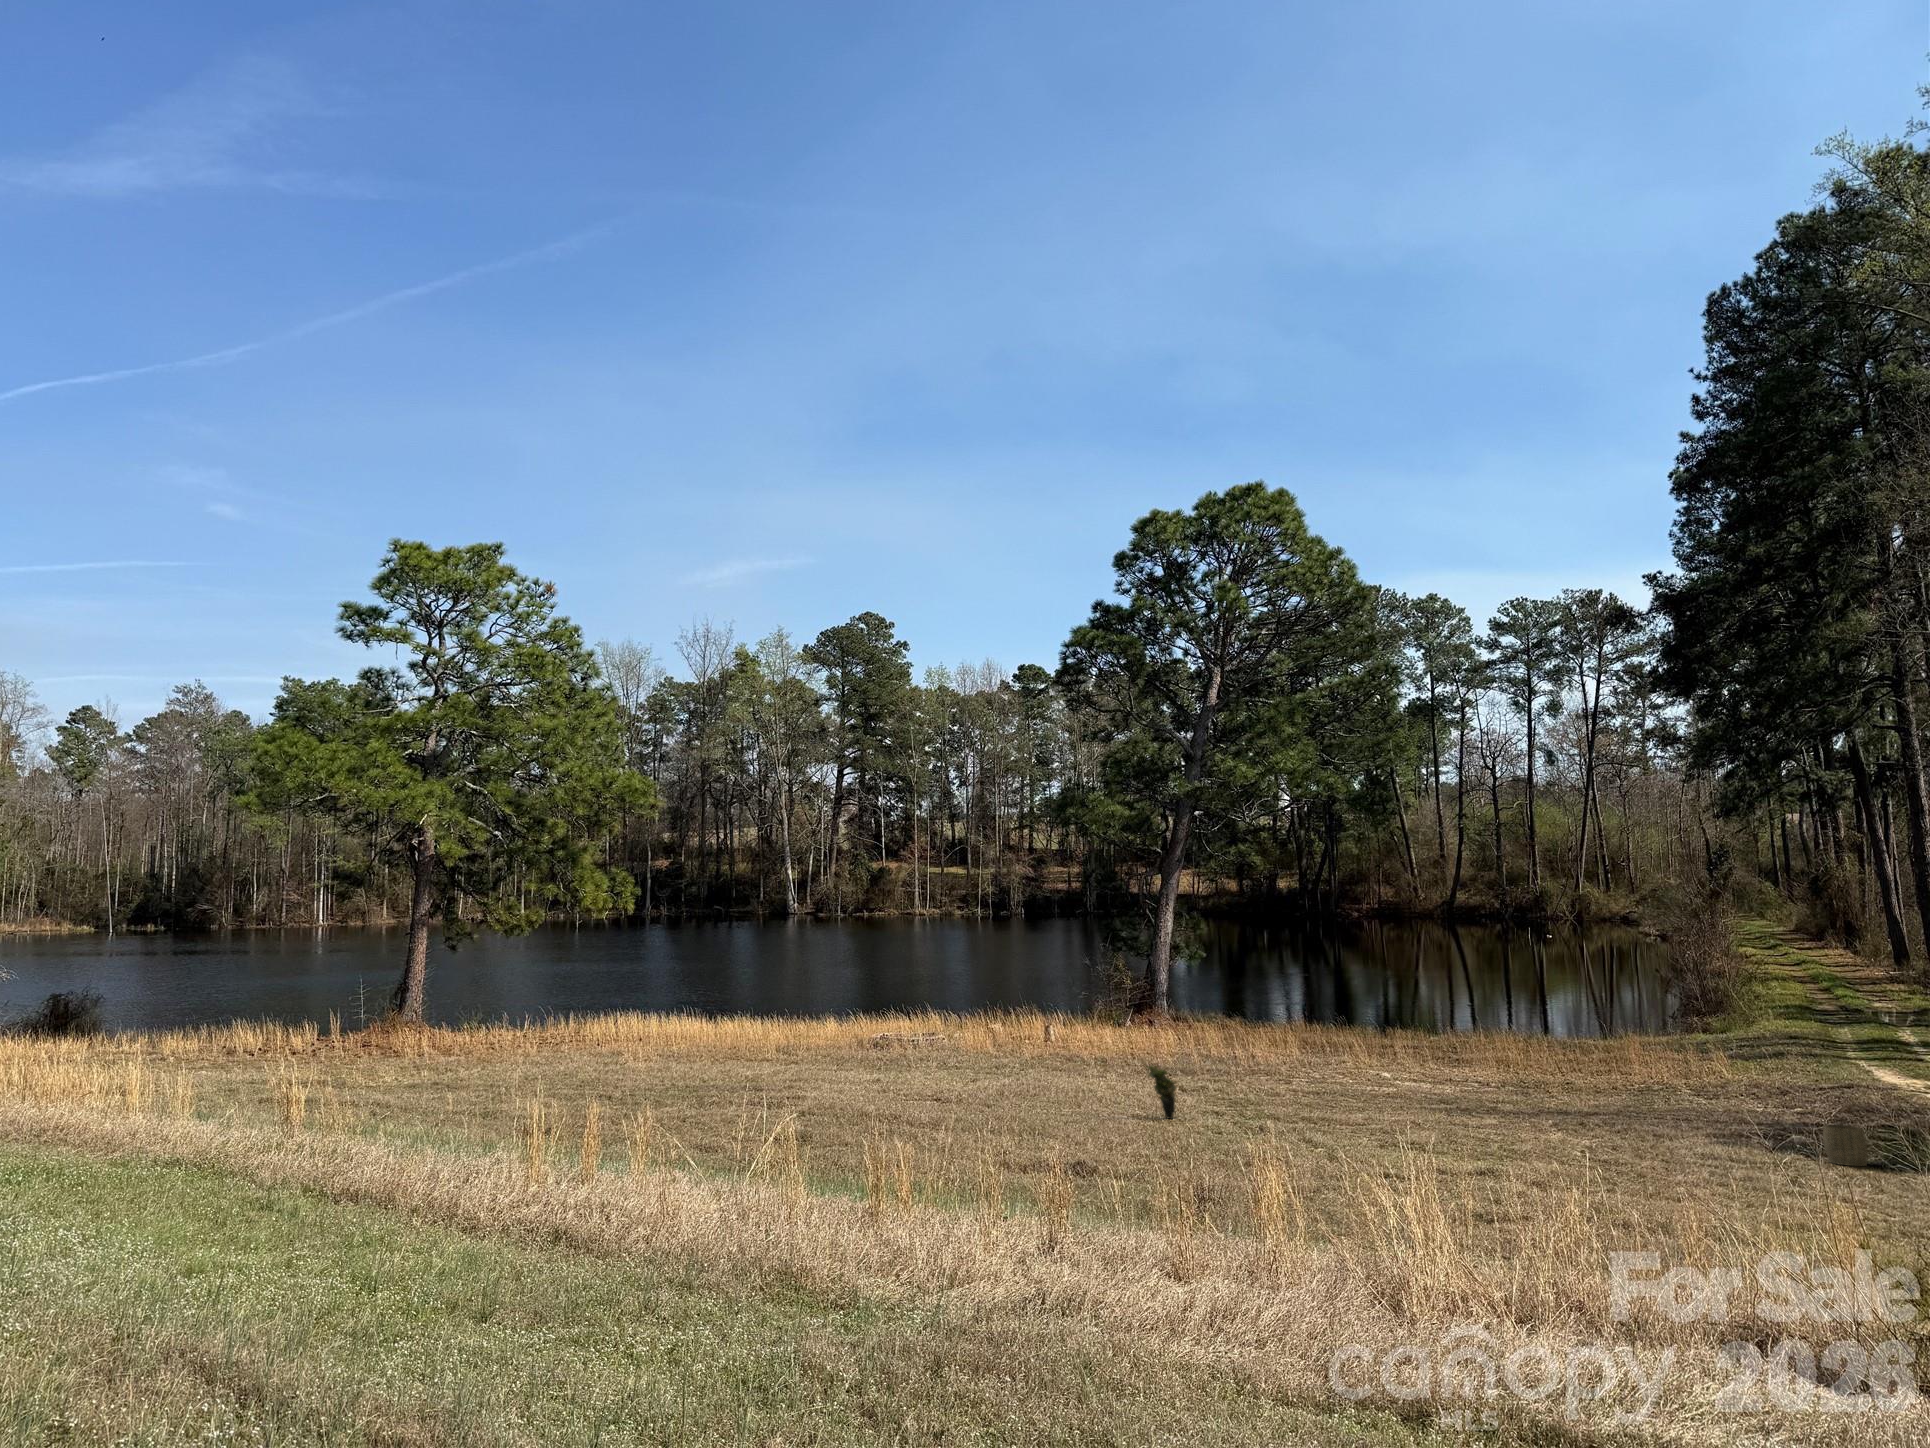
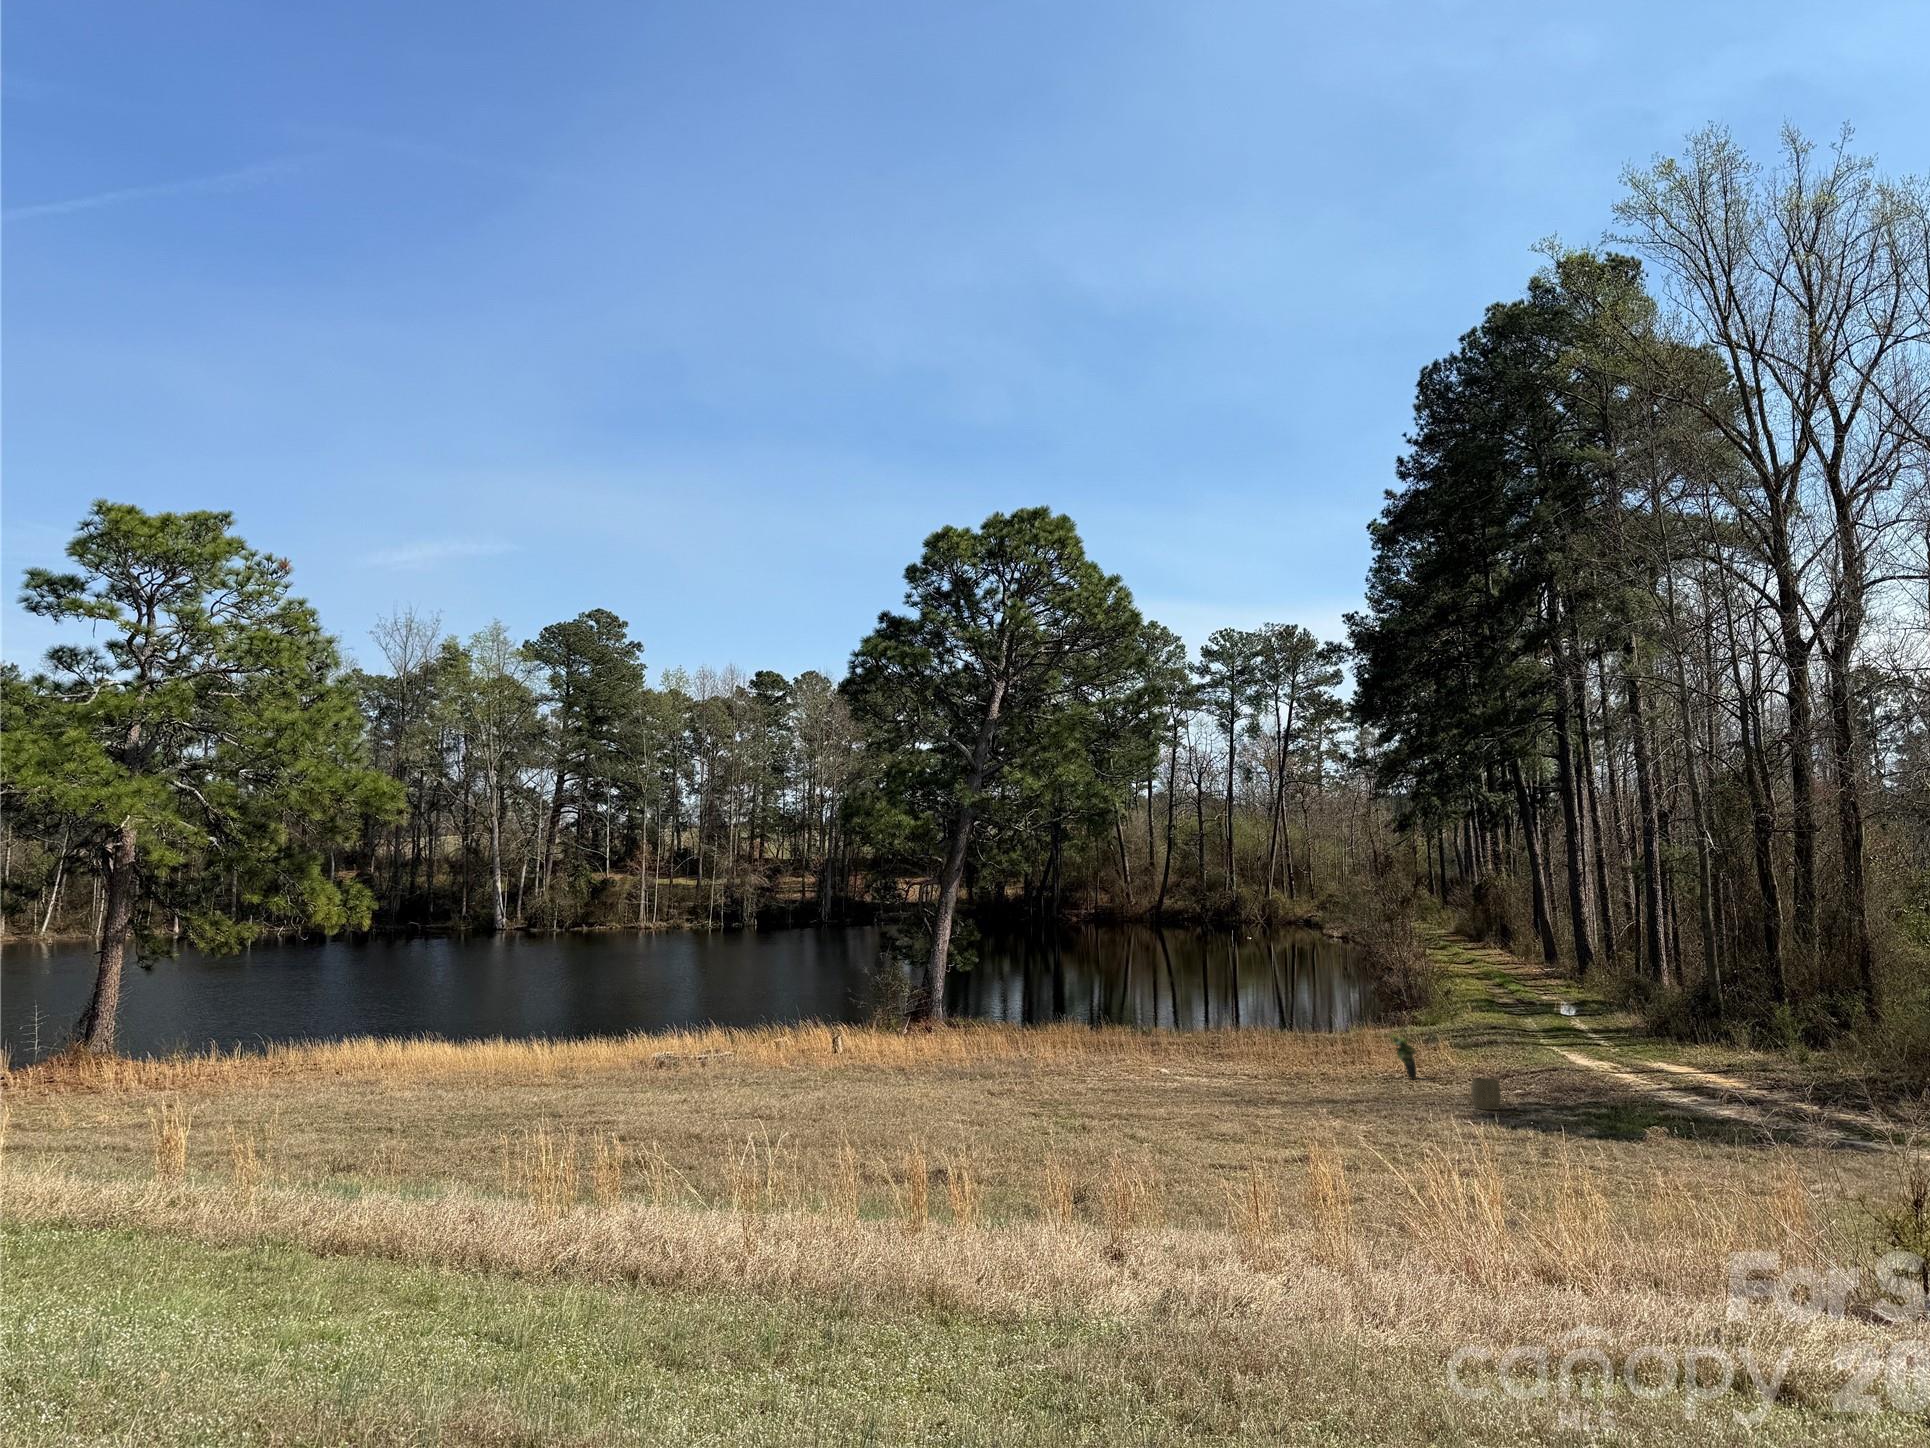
potted plant: present [1147,1065,1176,1119] -> present [1391,1035,1417,1079]

